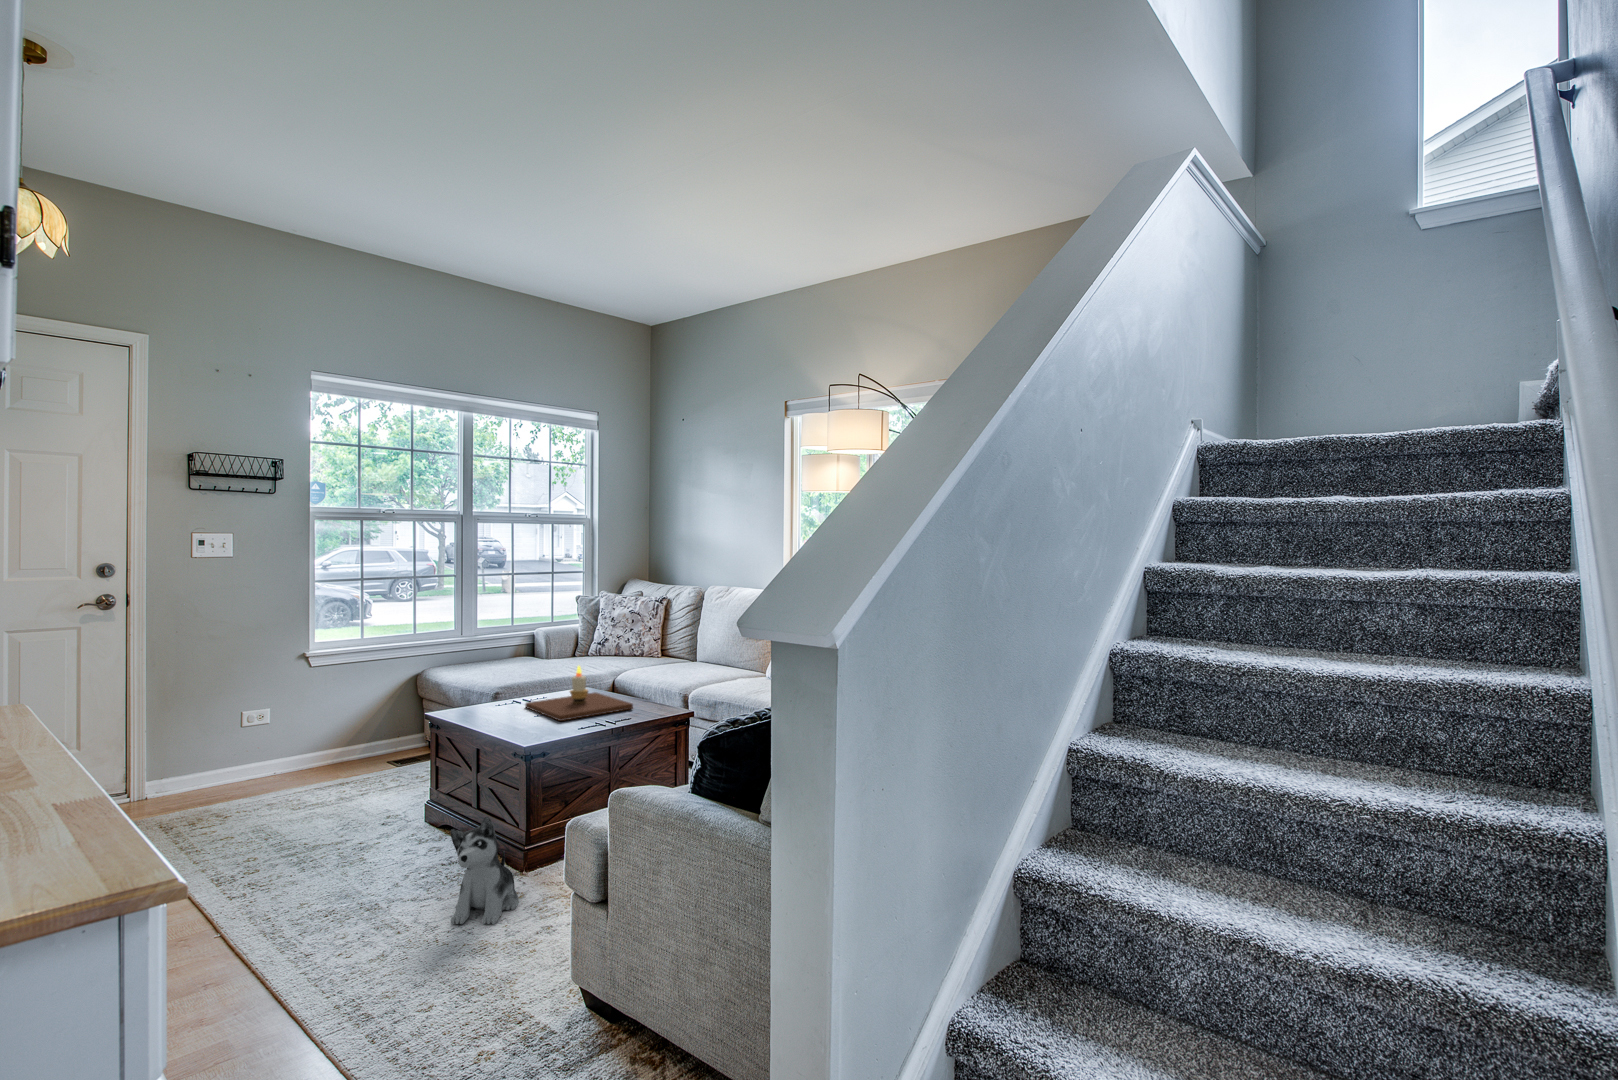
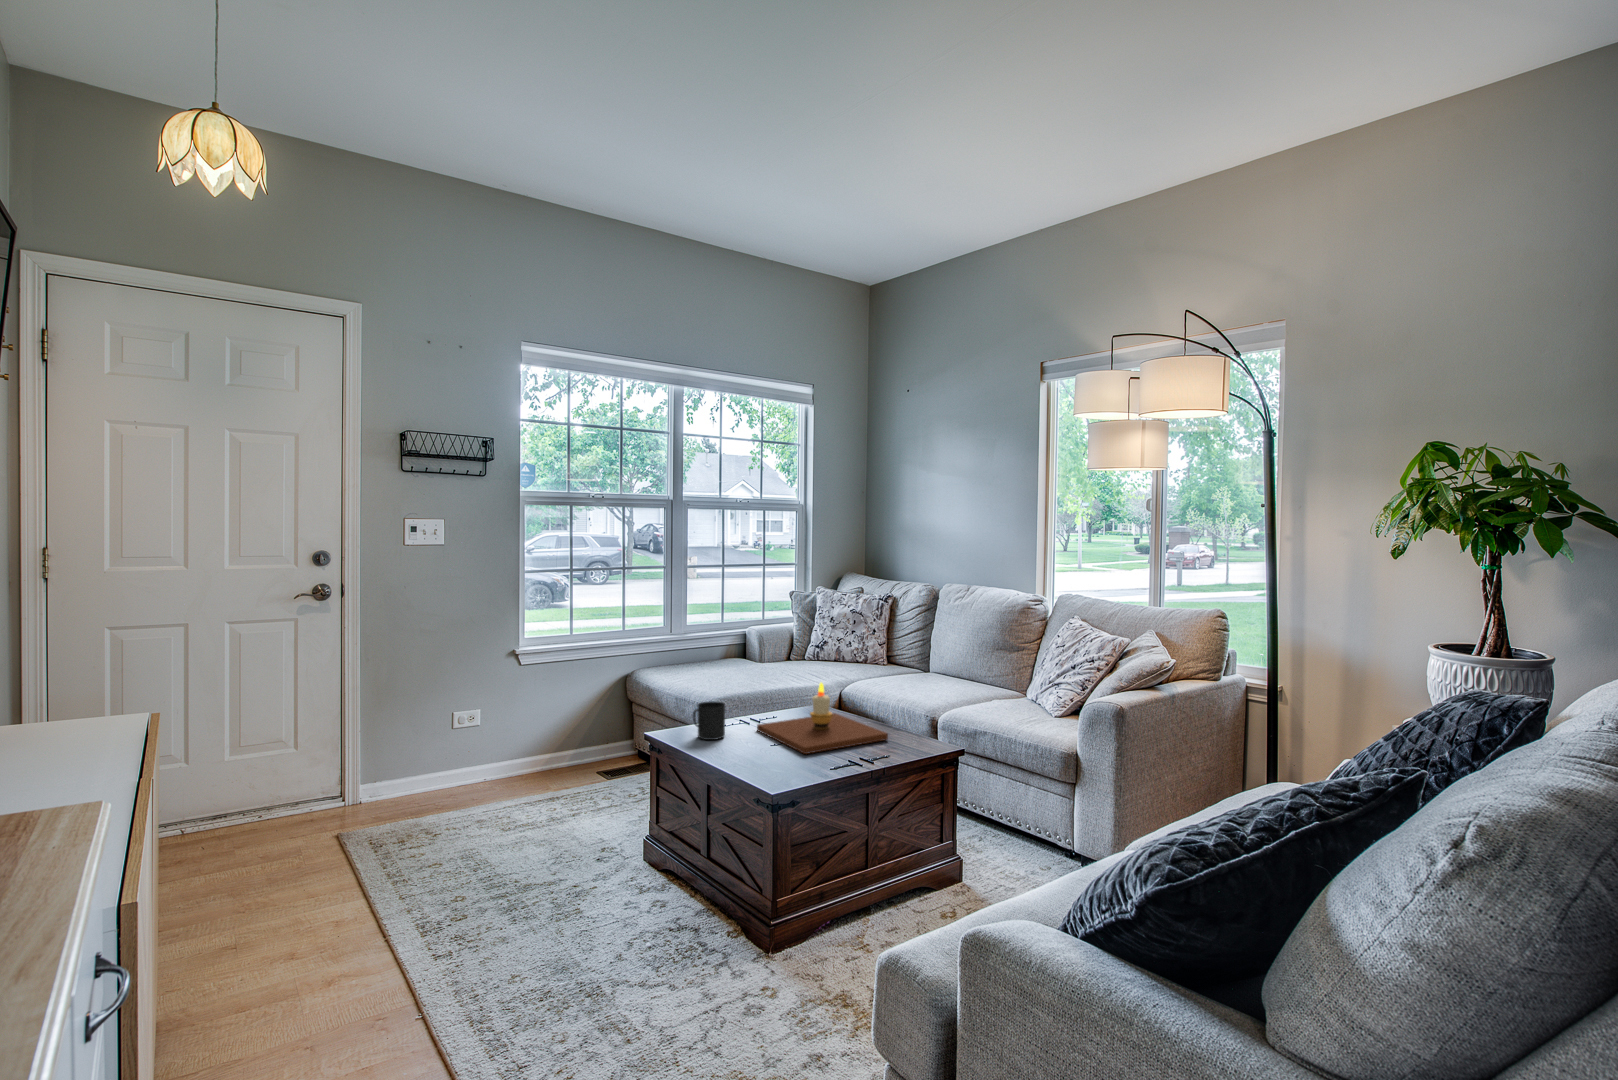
mug: none [467,685,496,716] -> present [693,701,725,740]
plush toy: present [451,817,519,924] -> none [689,895,773,1045]

